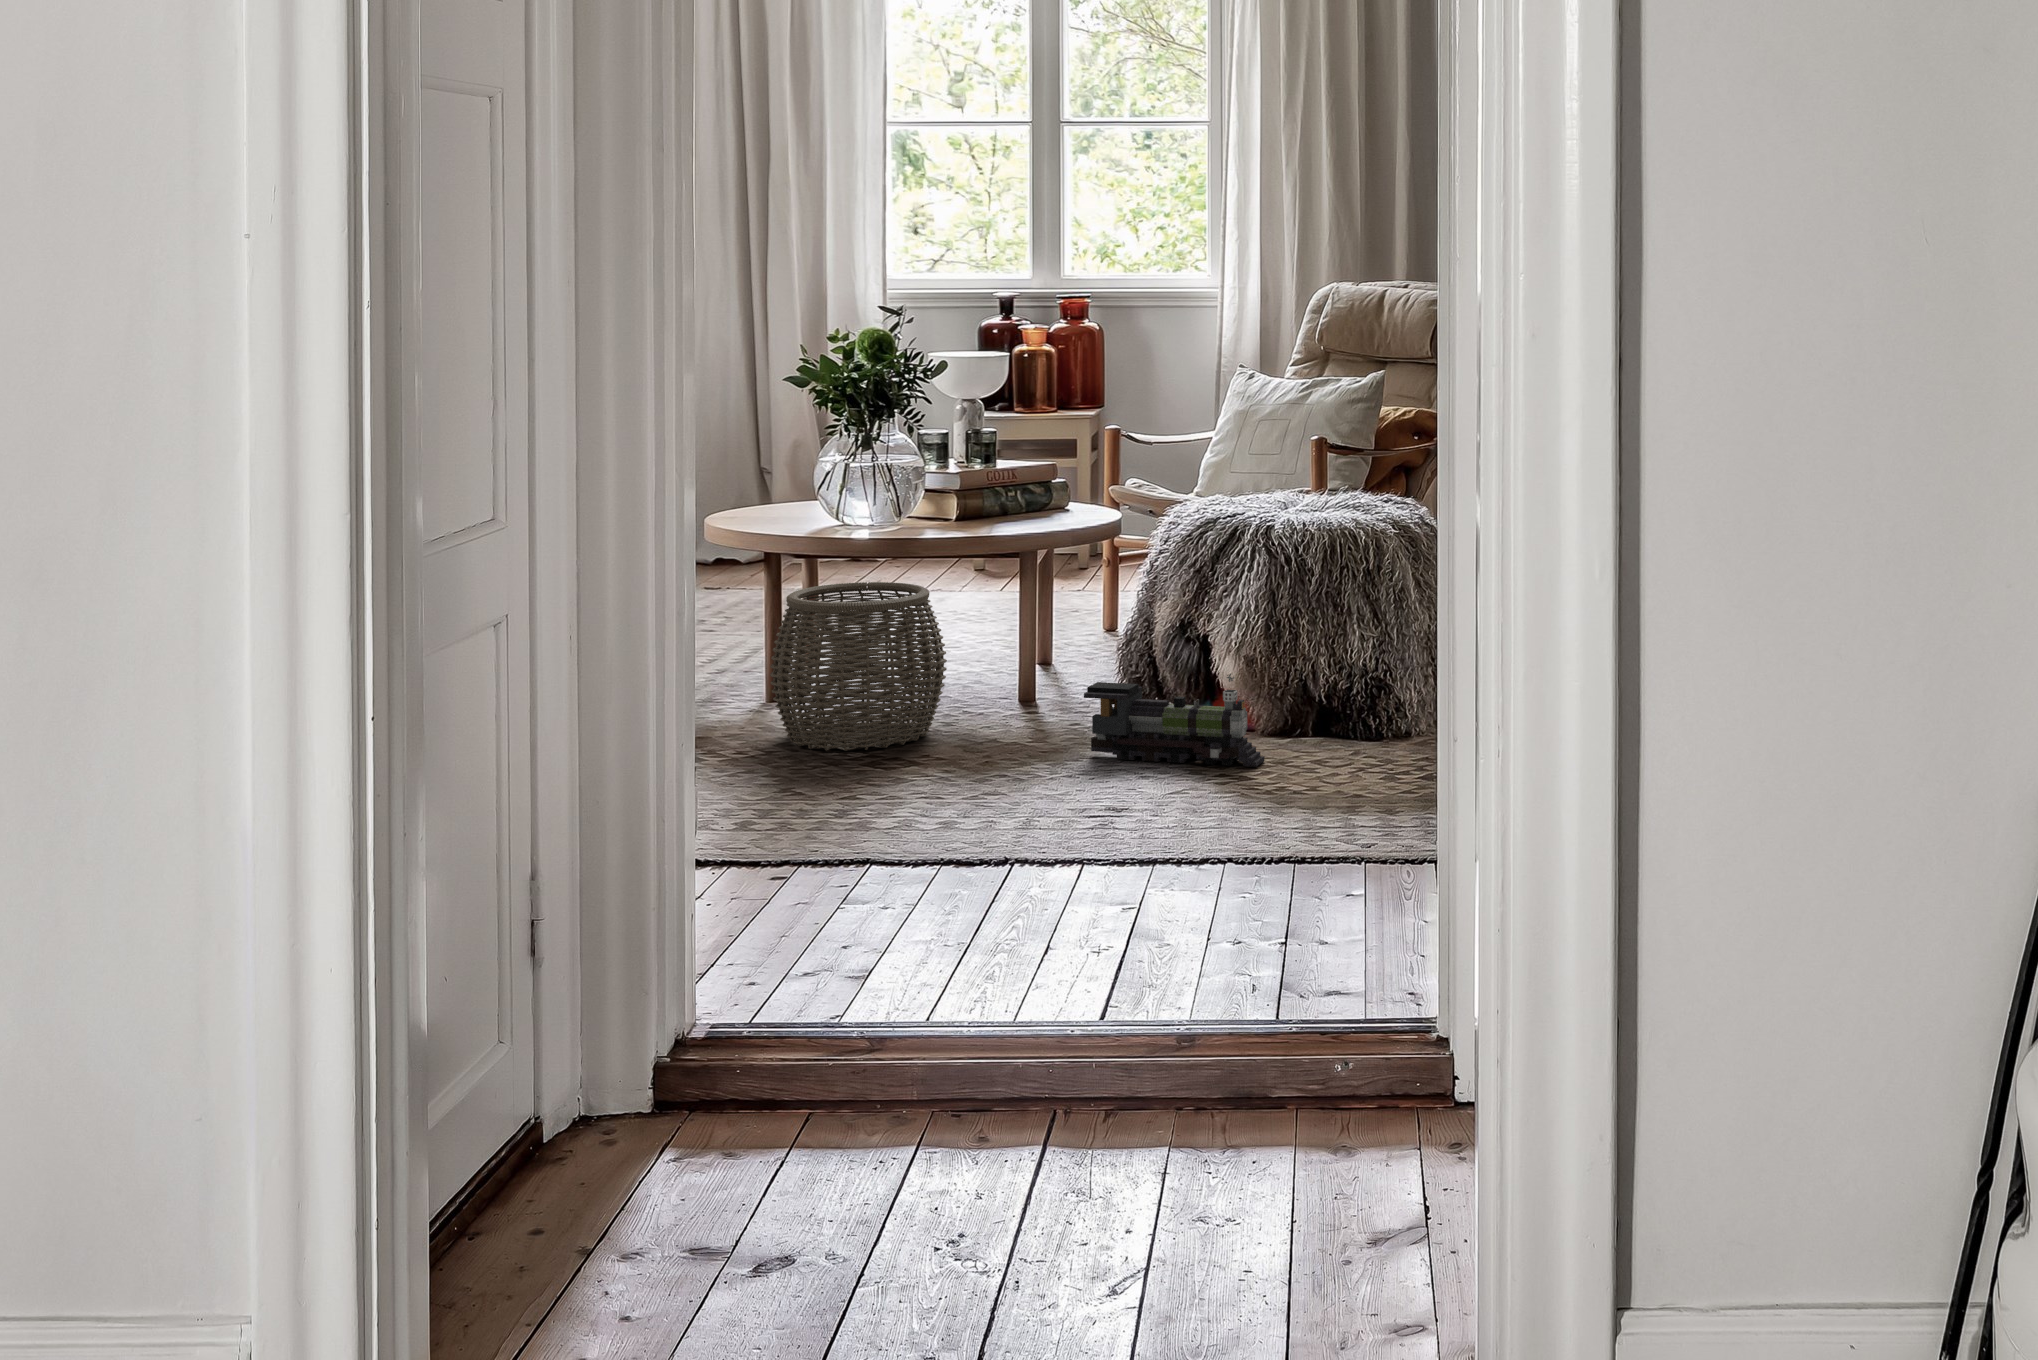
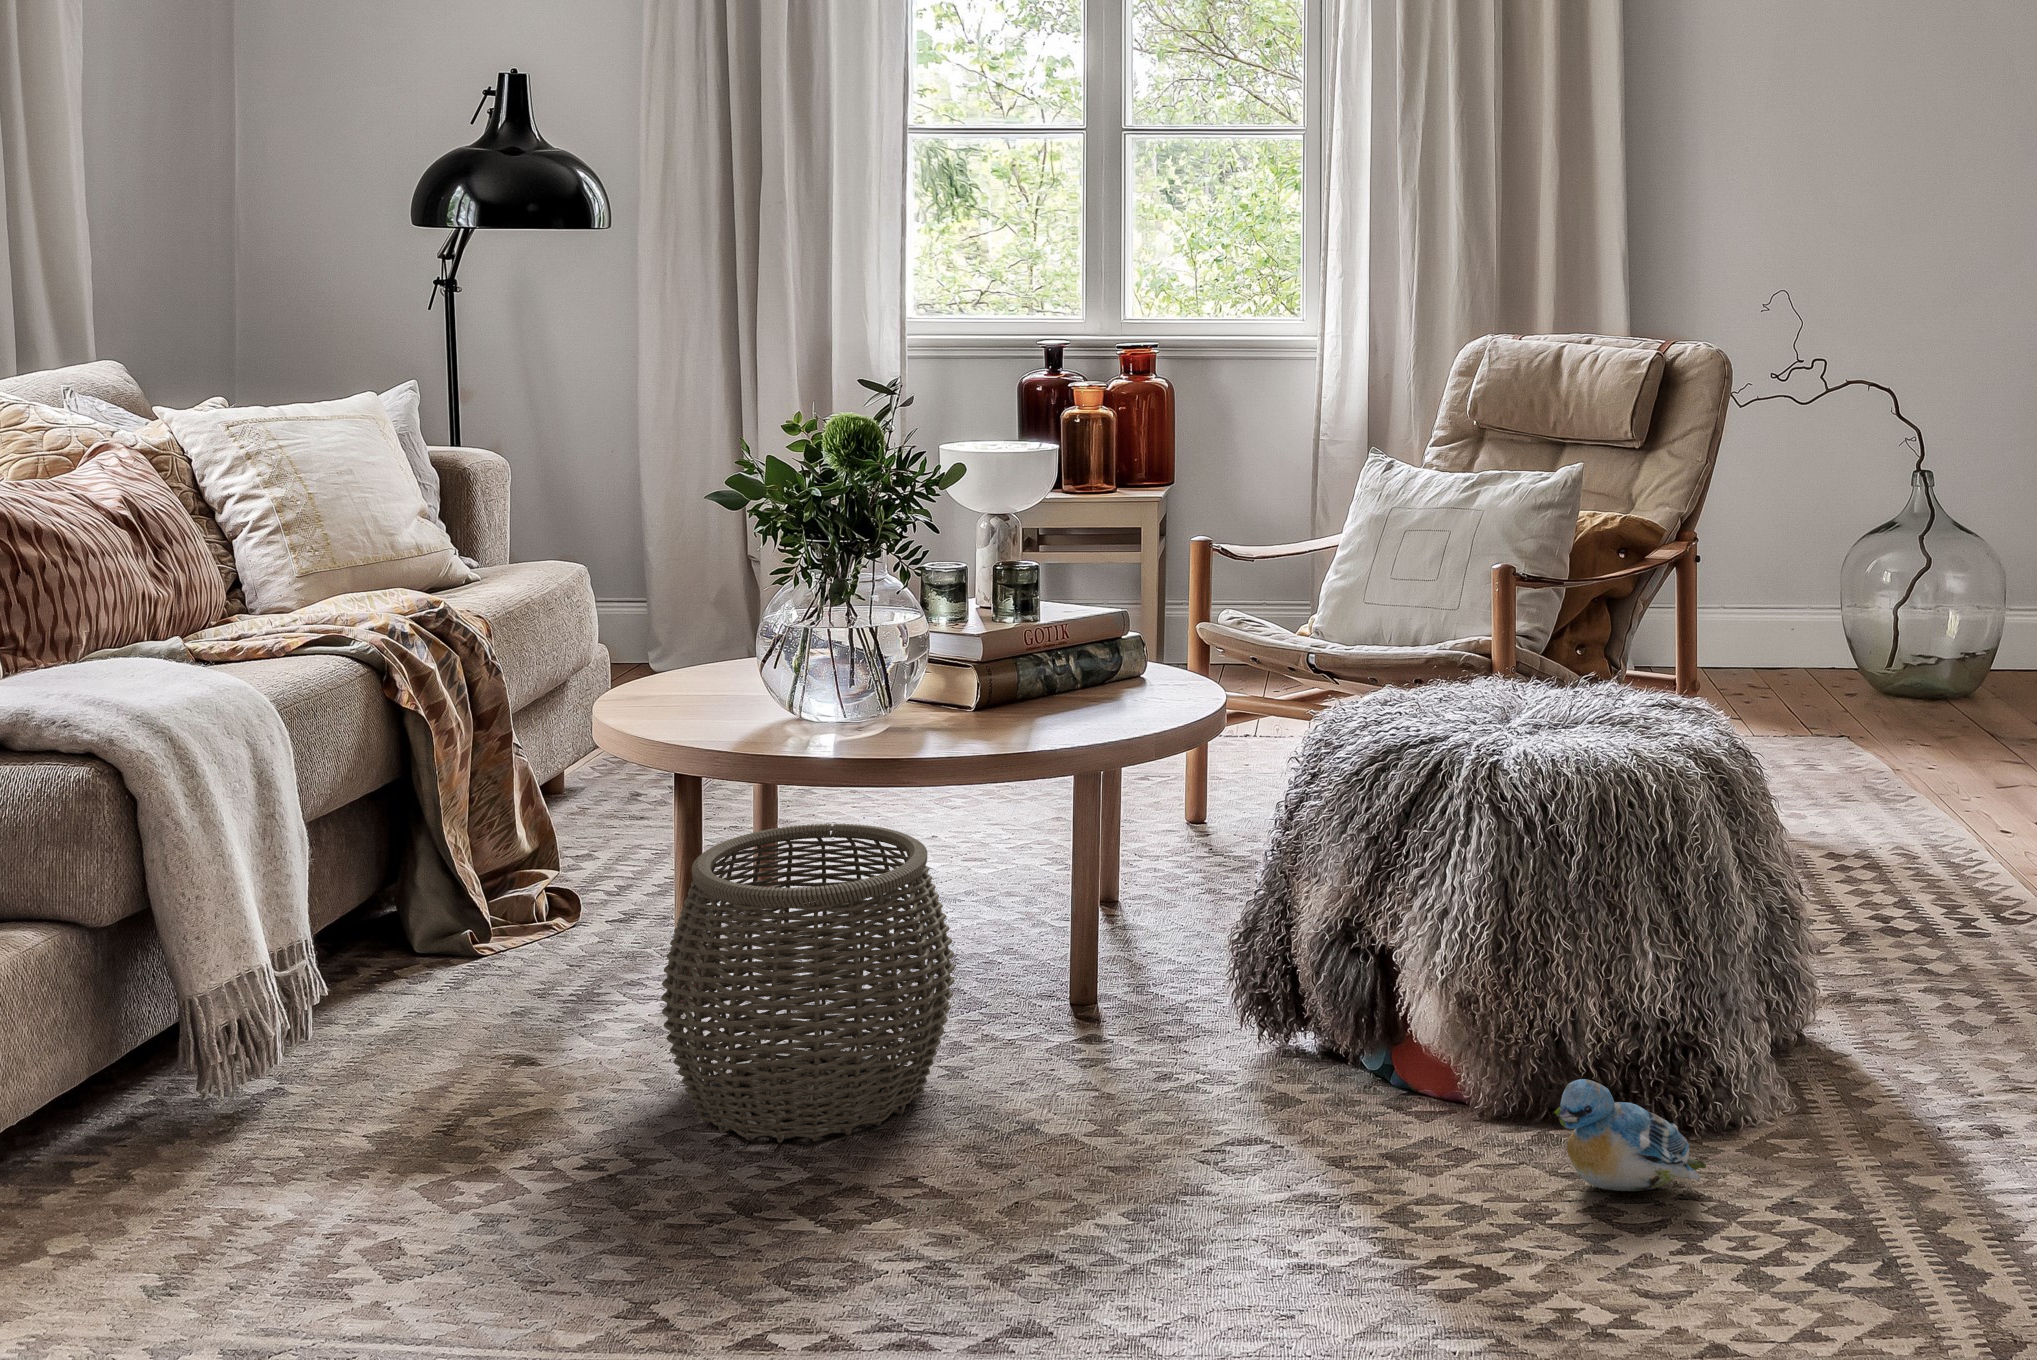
toy train: present [1084,674,1265,767] -> none [1186,1043,1508,1236]
plush toy: none [1294,692,1380,753] -> present [1554,1079,1706,1191]

